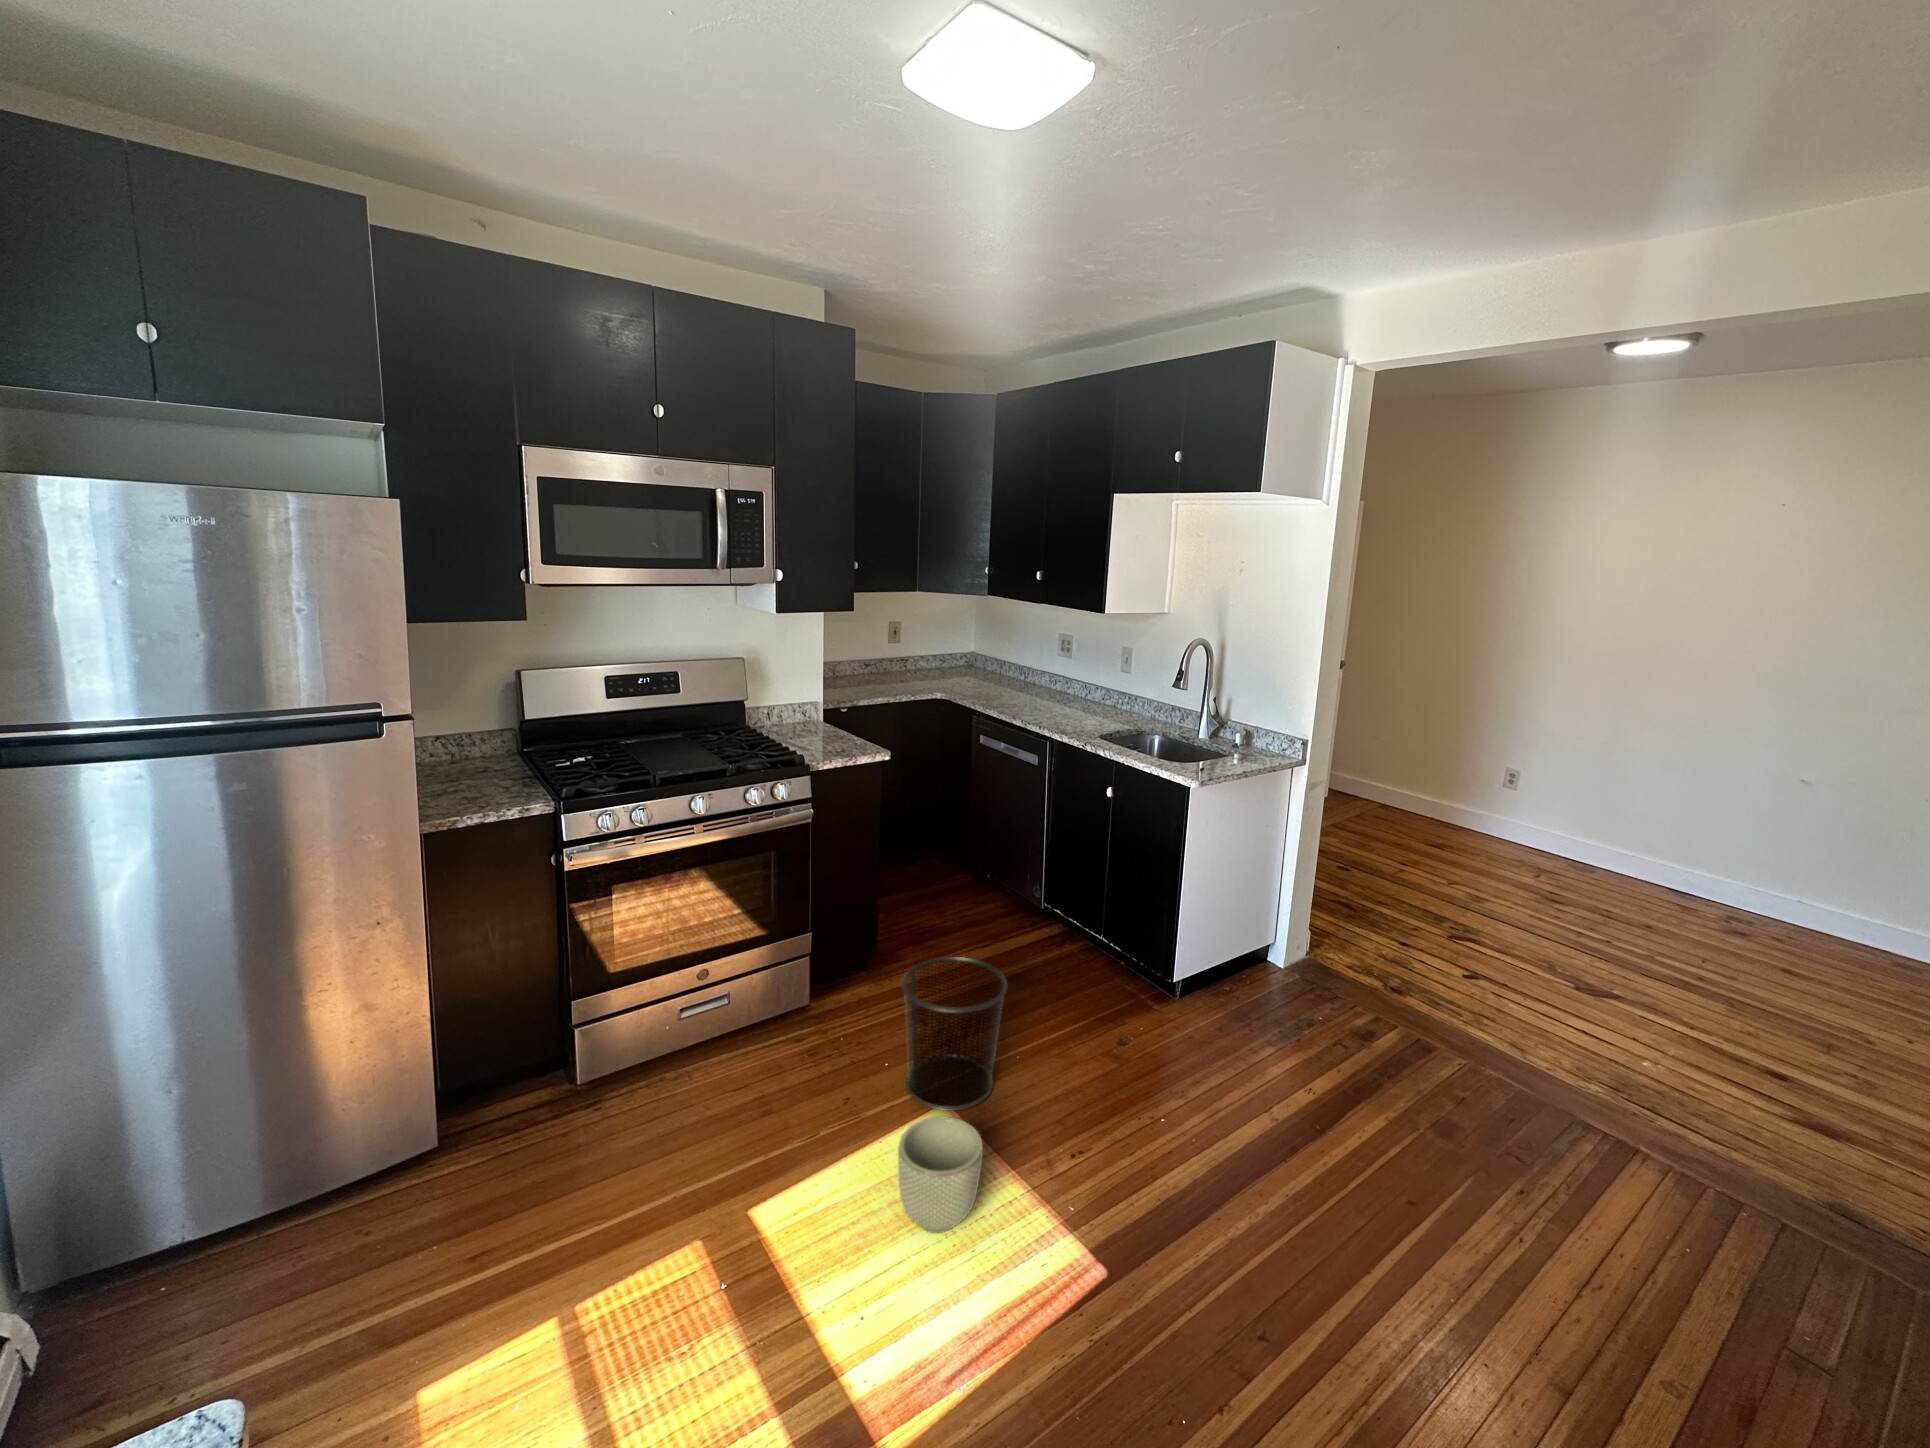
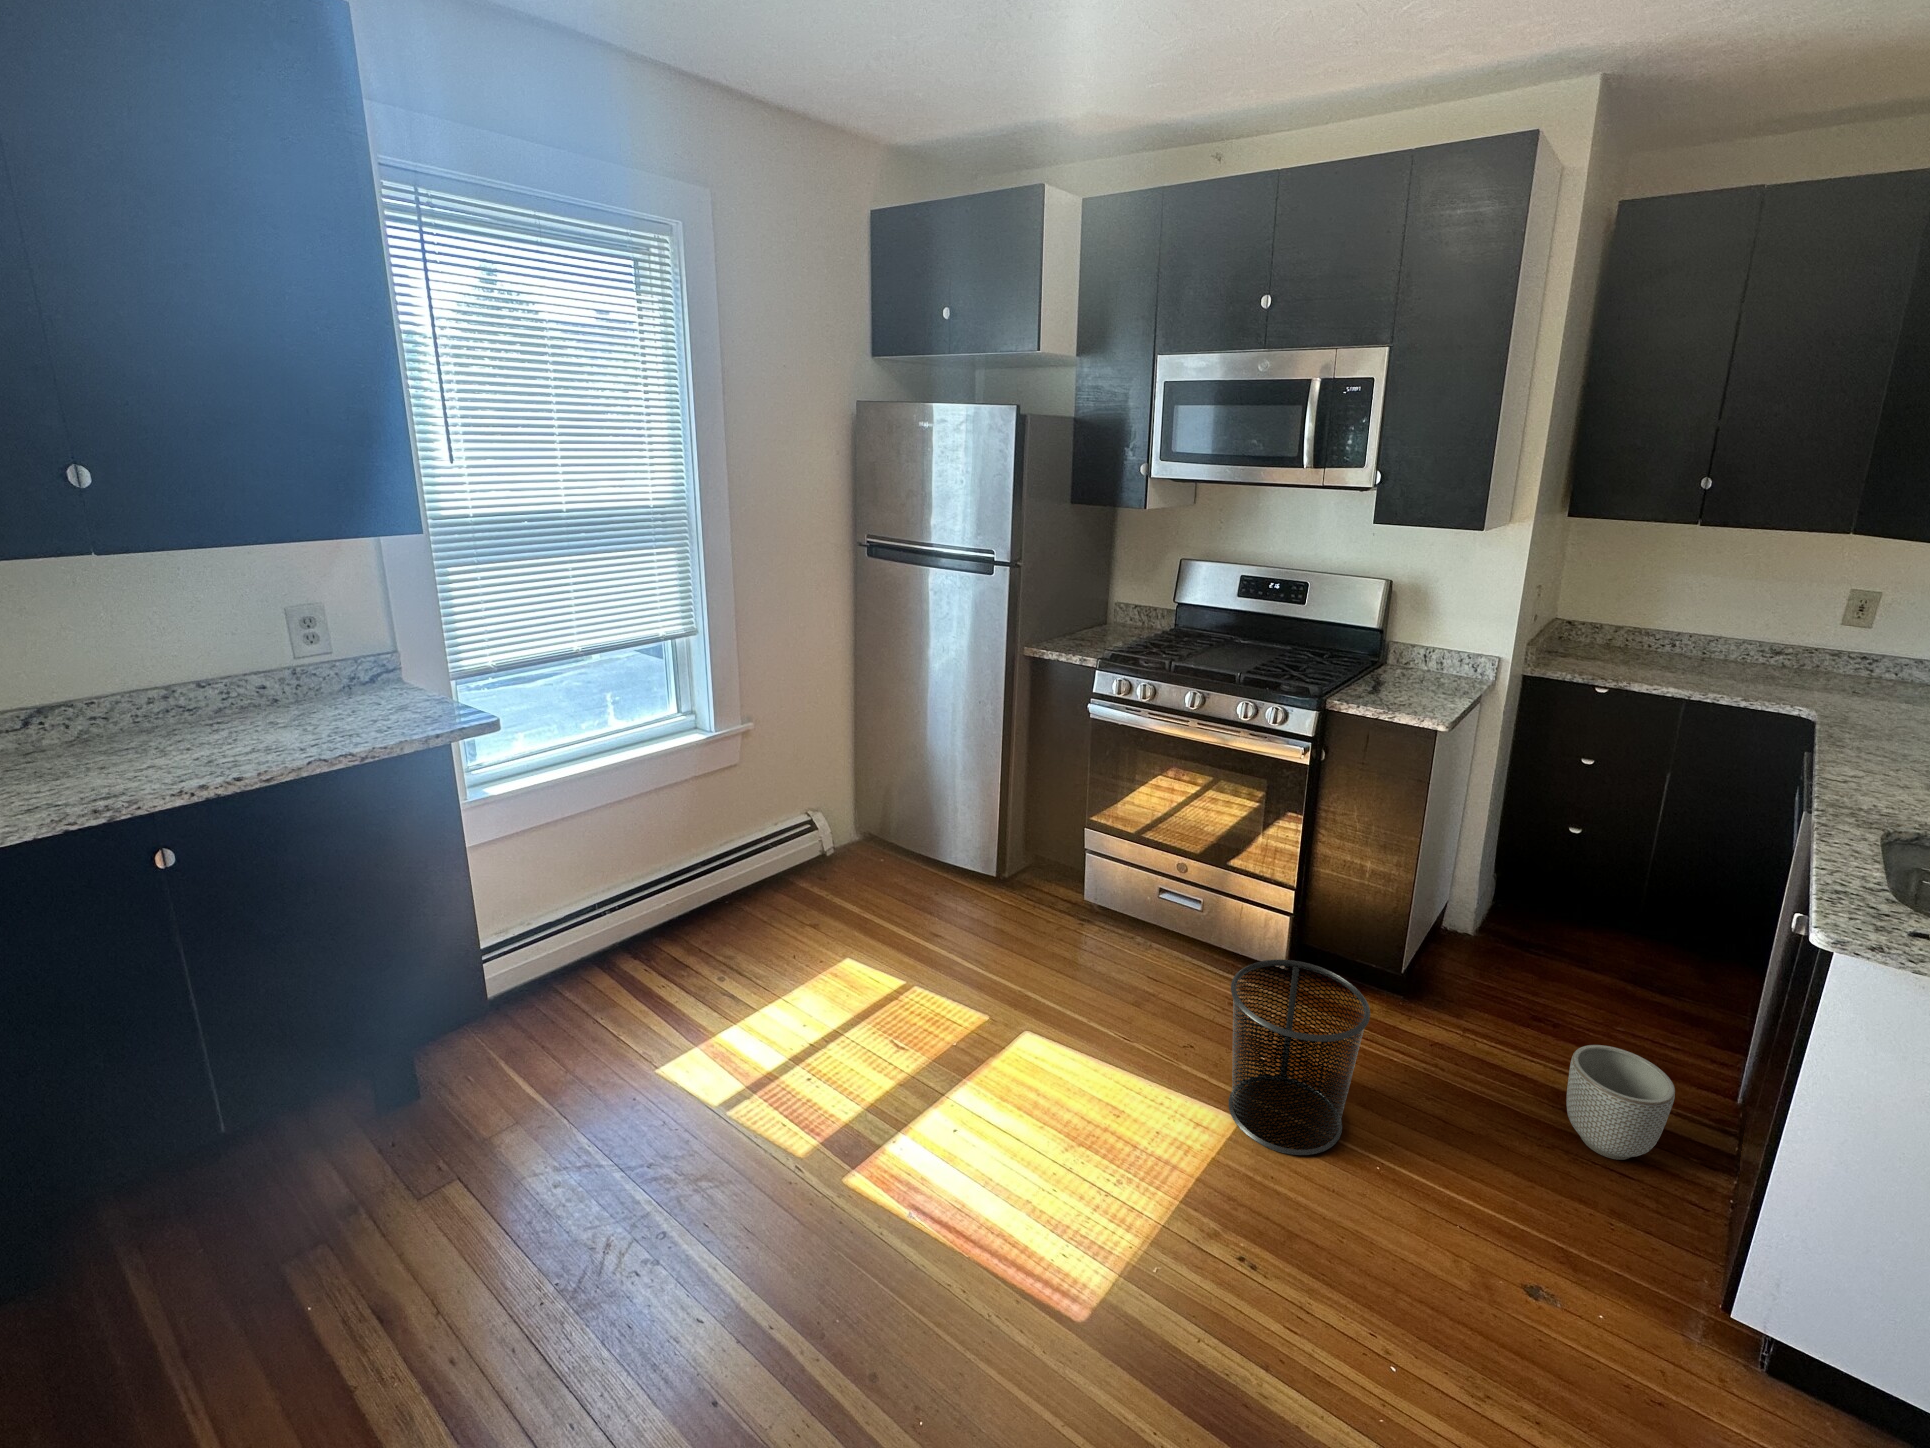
planter: present [898,1116,983,1233] -> present [1566,1045,1675,1160]

